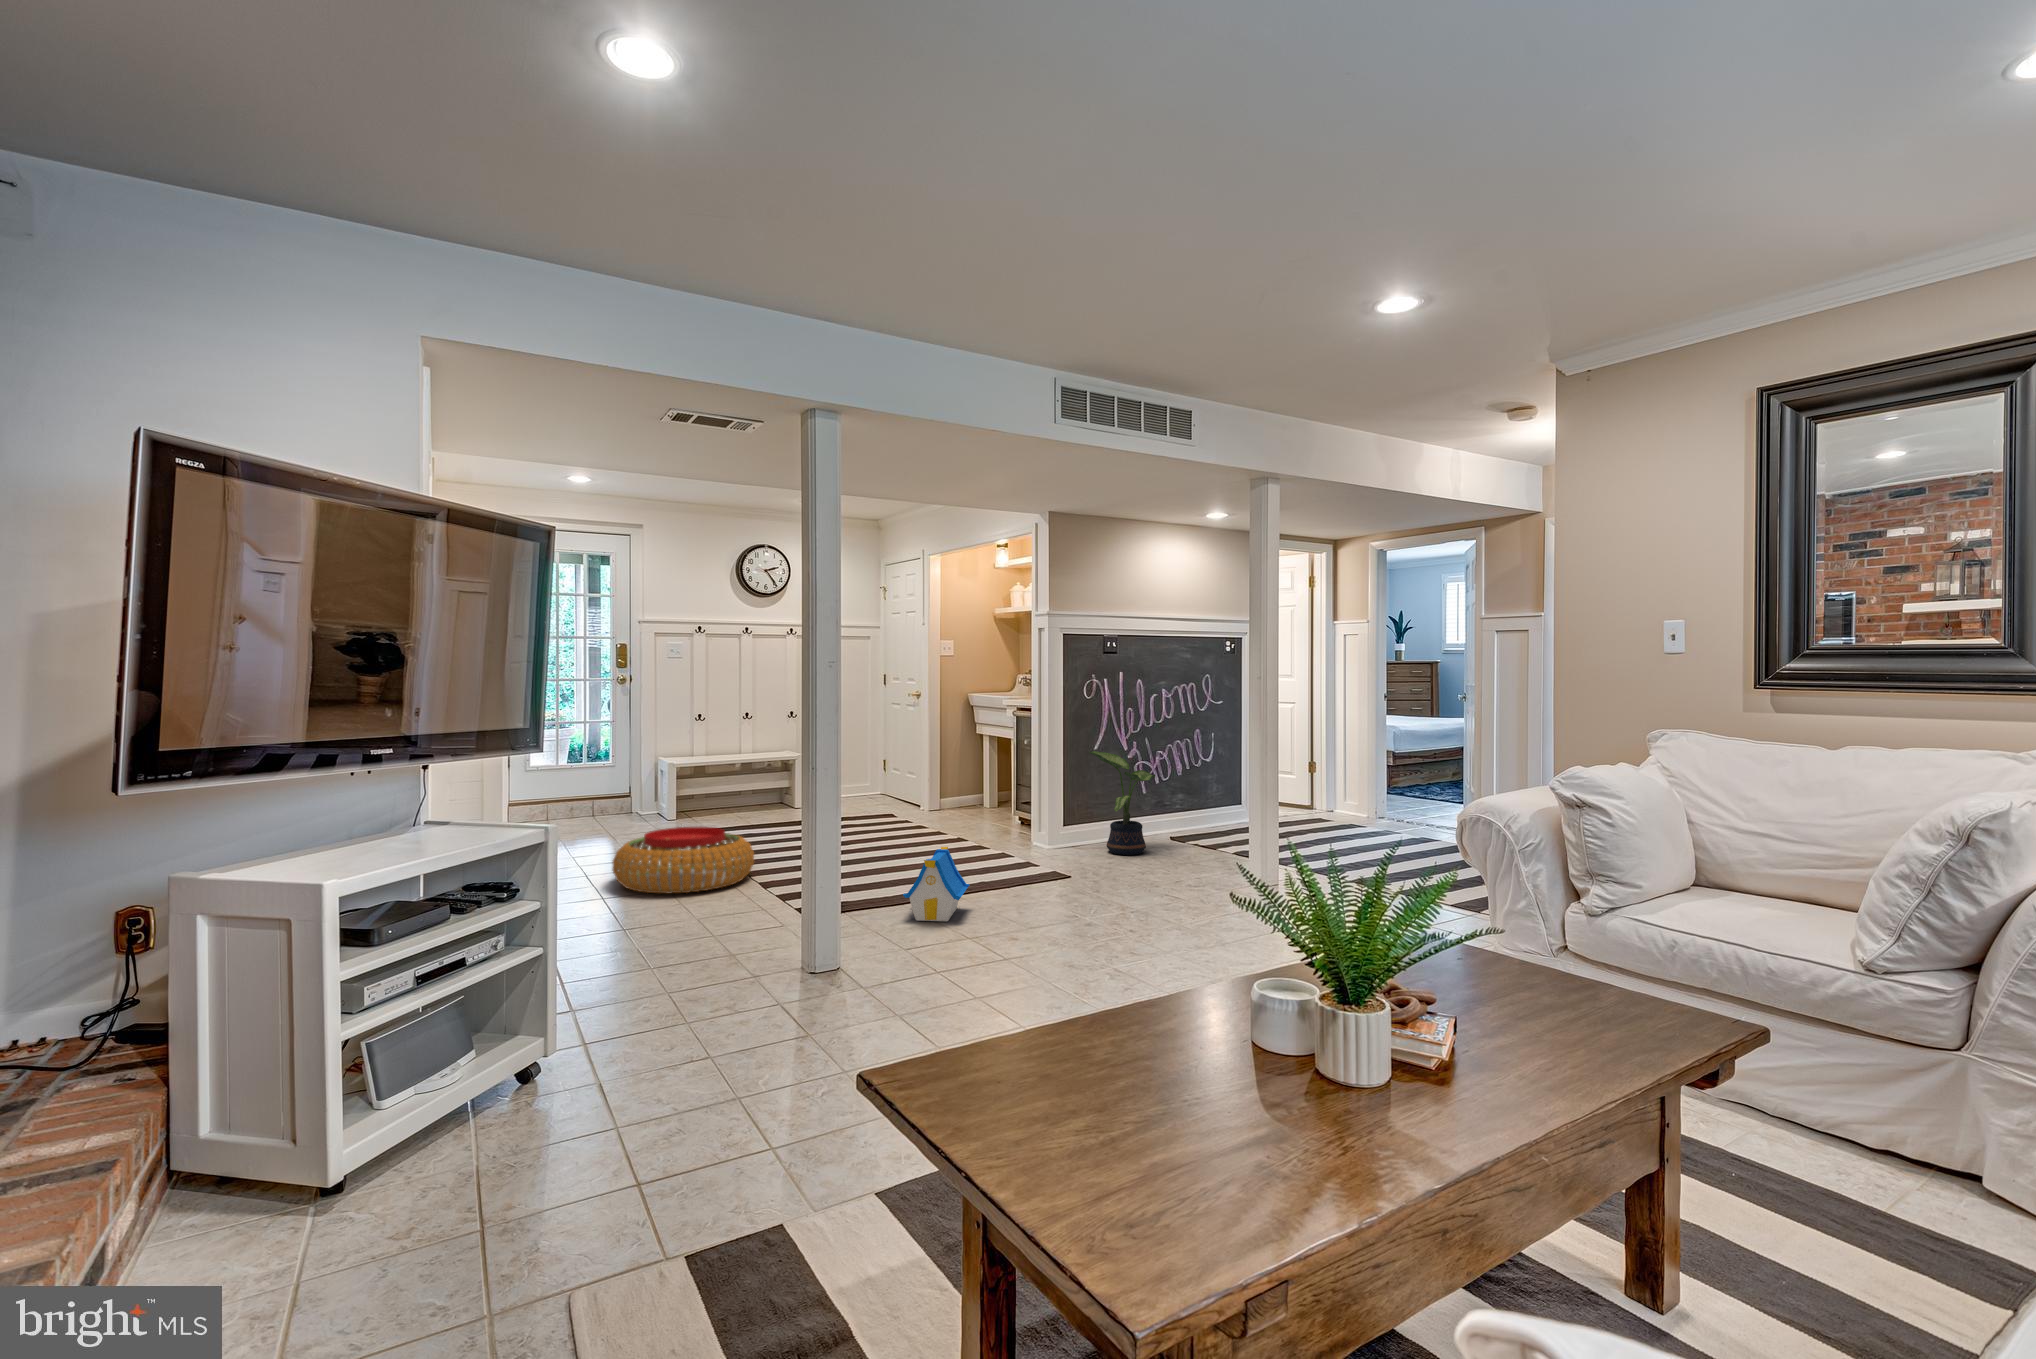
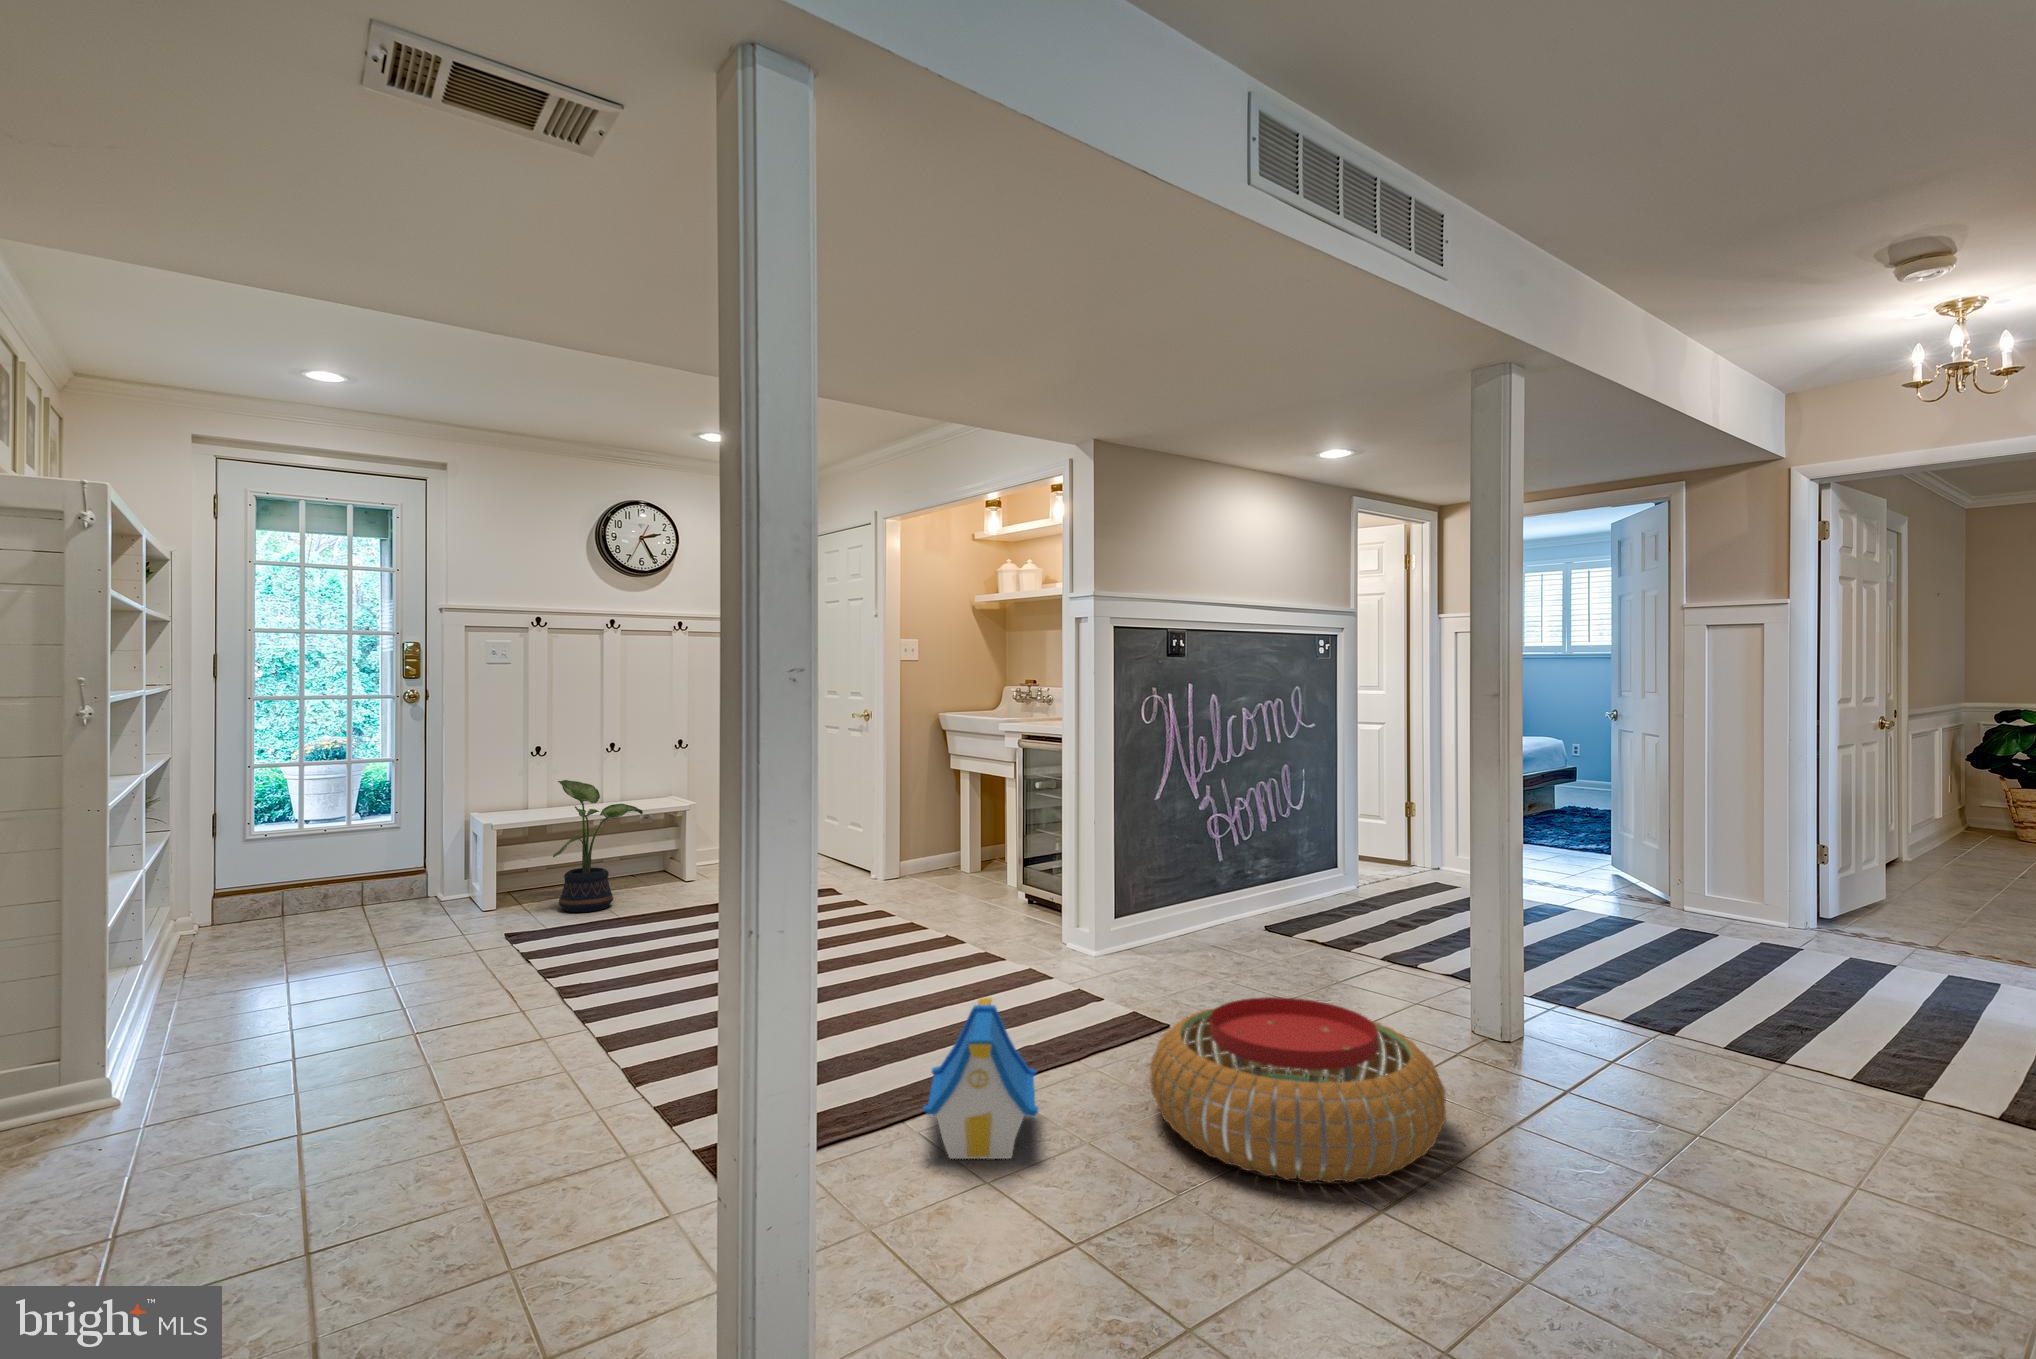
potted plant: present [1089,751,1155,855] -> present [553,780,643,912]
pouf: present [612,827,754,893] -> present [1150,997,1446,1183]

